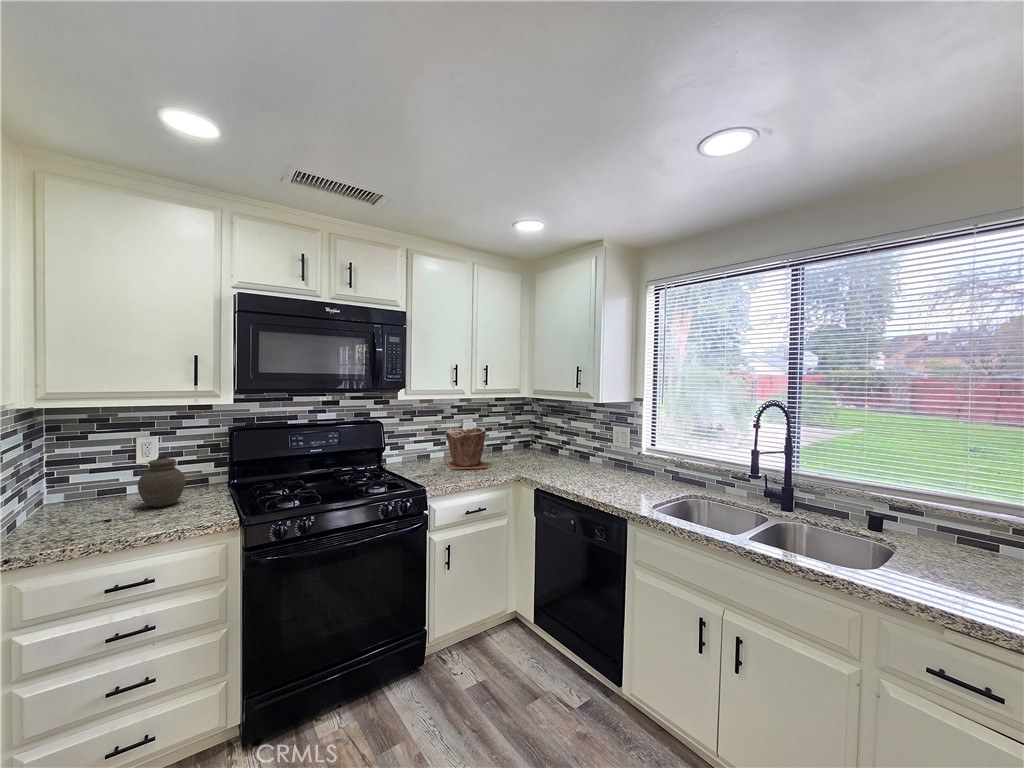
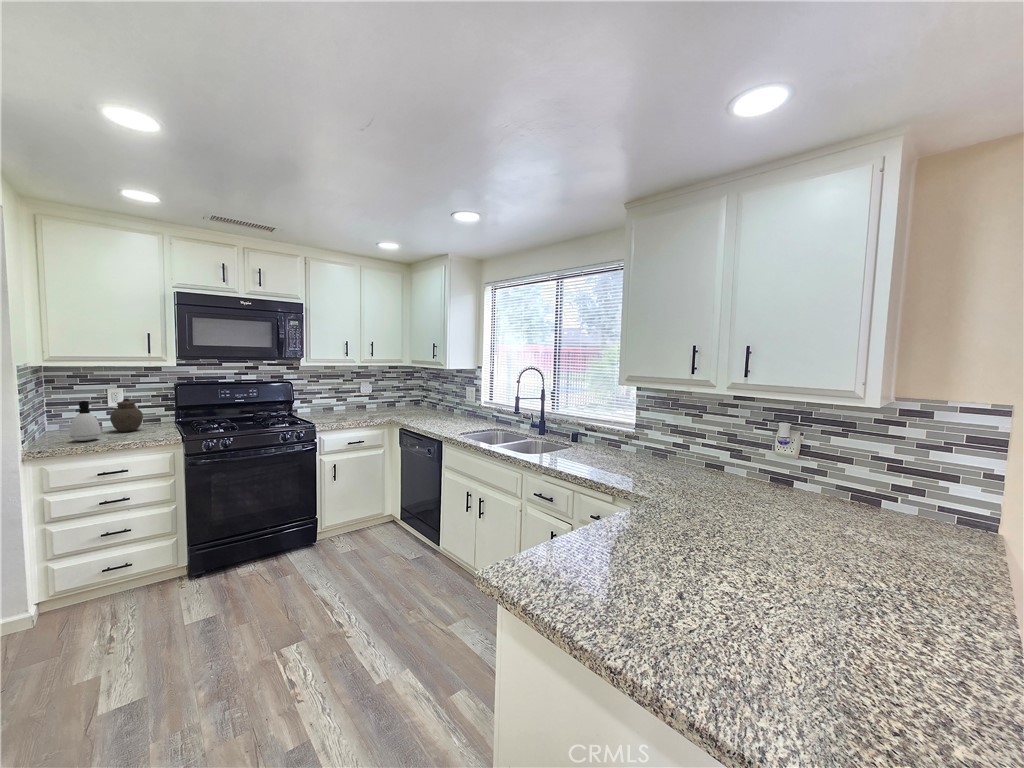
plant pot: present [445,427,487,470] -> none [341,387,373,416]
soap dispenser: none [72,465,123,532] -> present [70,401,101,441]

